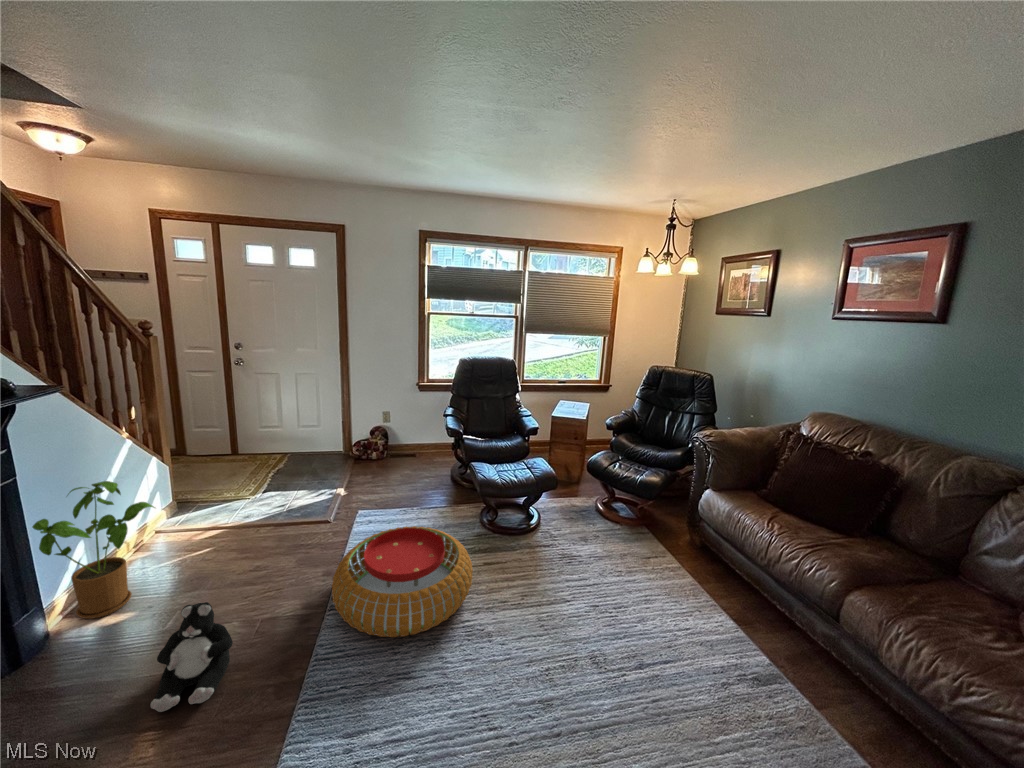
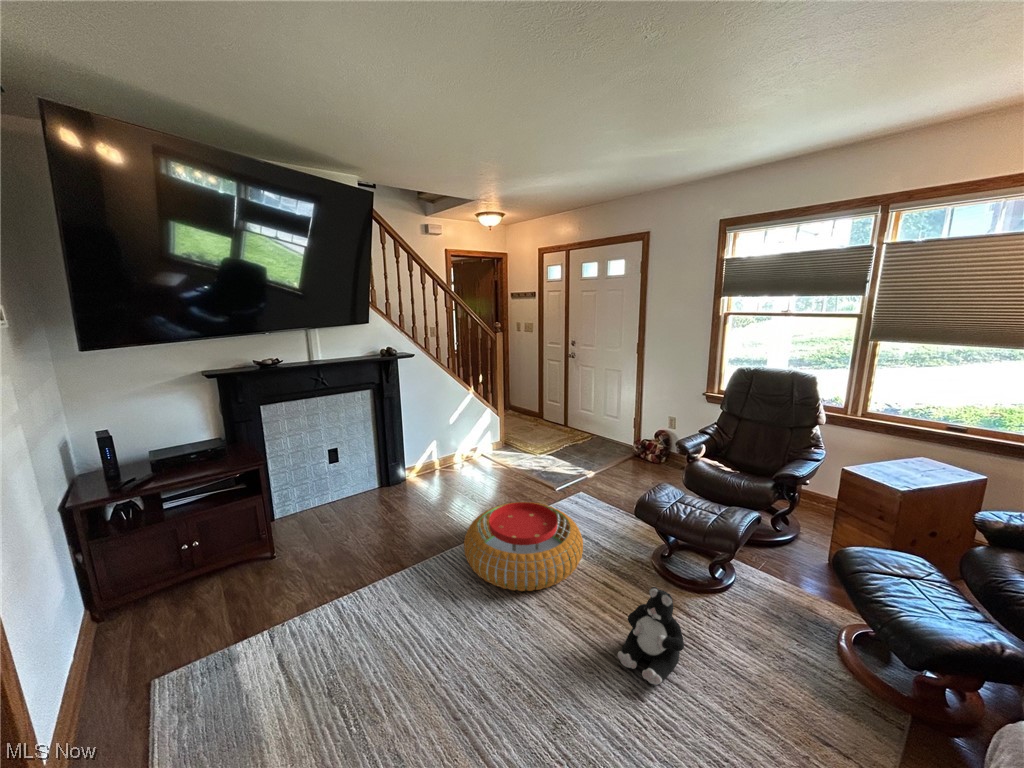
house plant: present [32,481,155,619] -> none [405,410,449,482]
plush toy: present [150,602,233,712] -> present [618,587,684,685]

